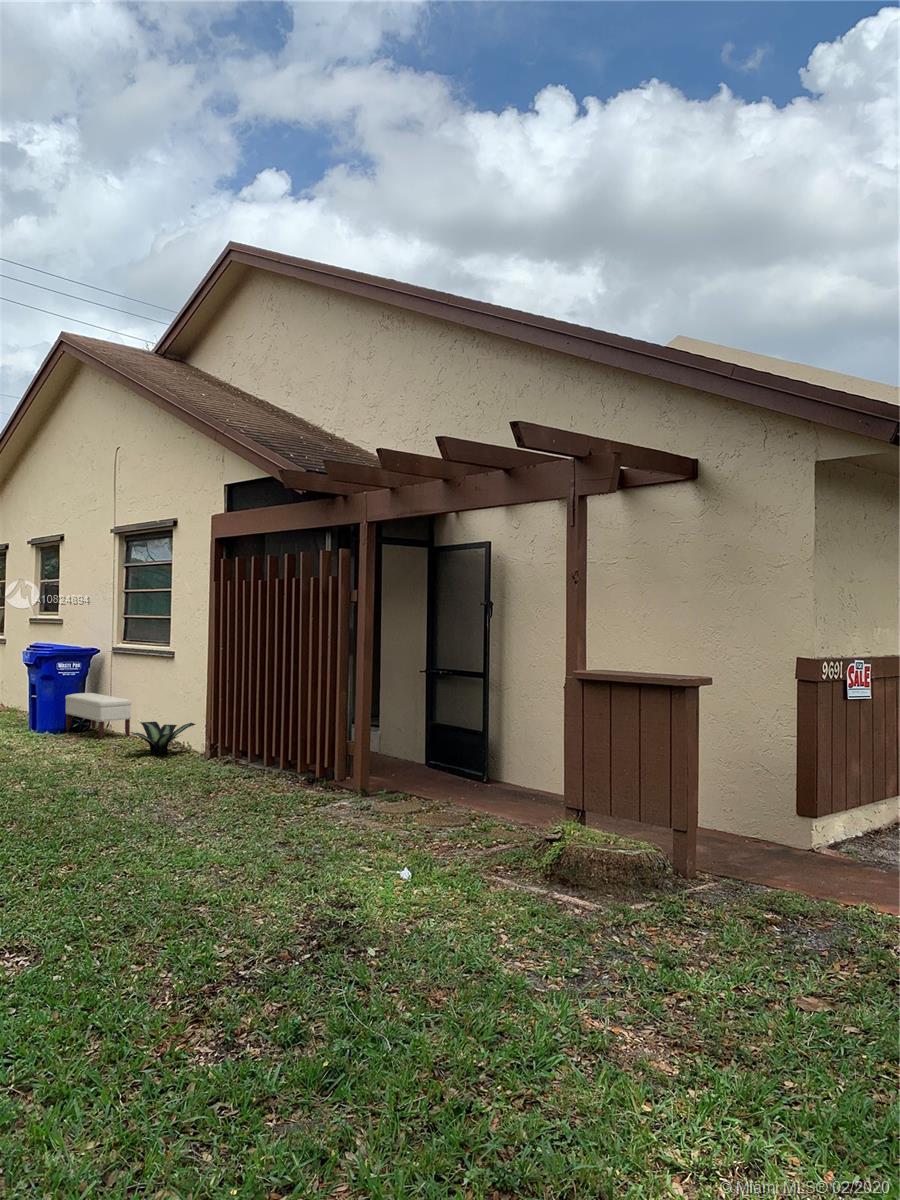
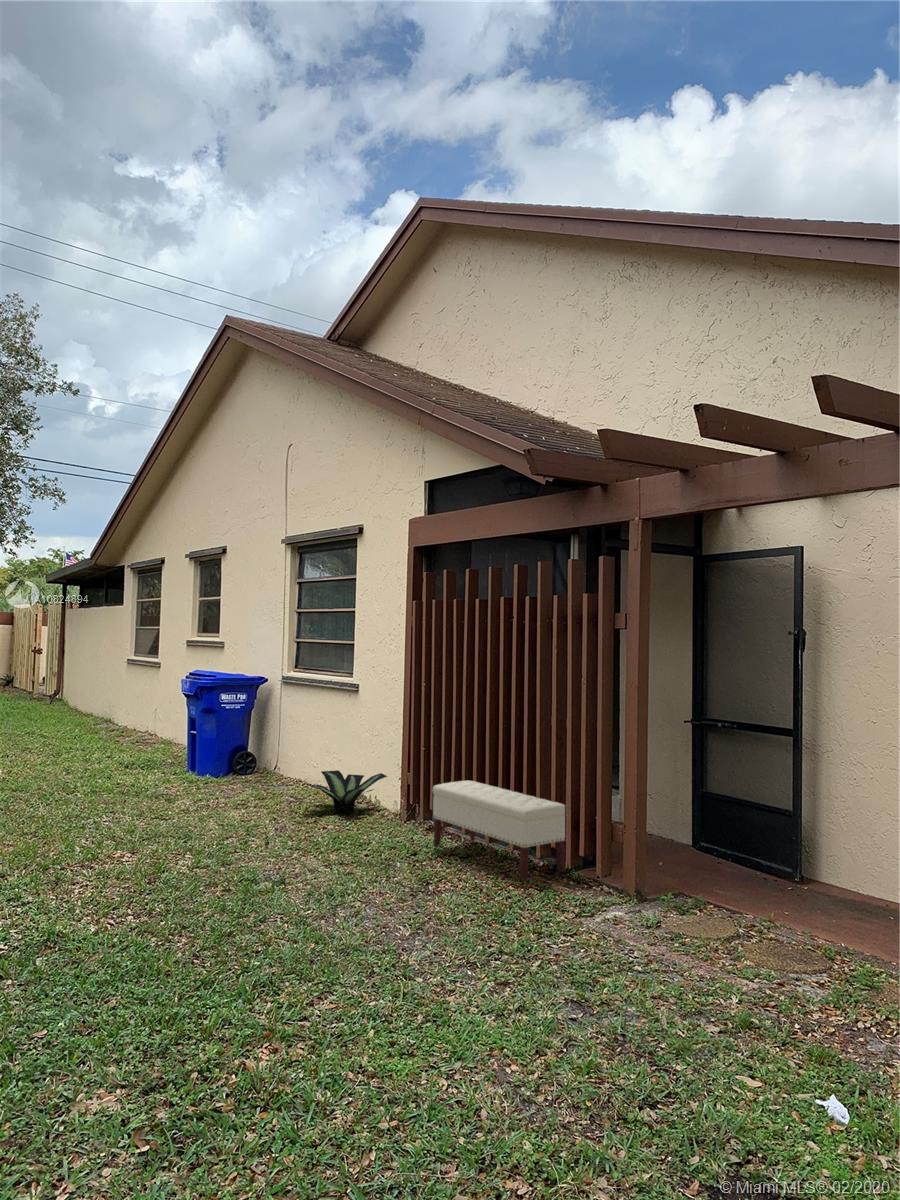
bench: present [65,693,131,739] -> present [433,780,567,880]

